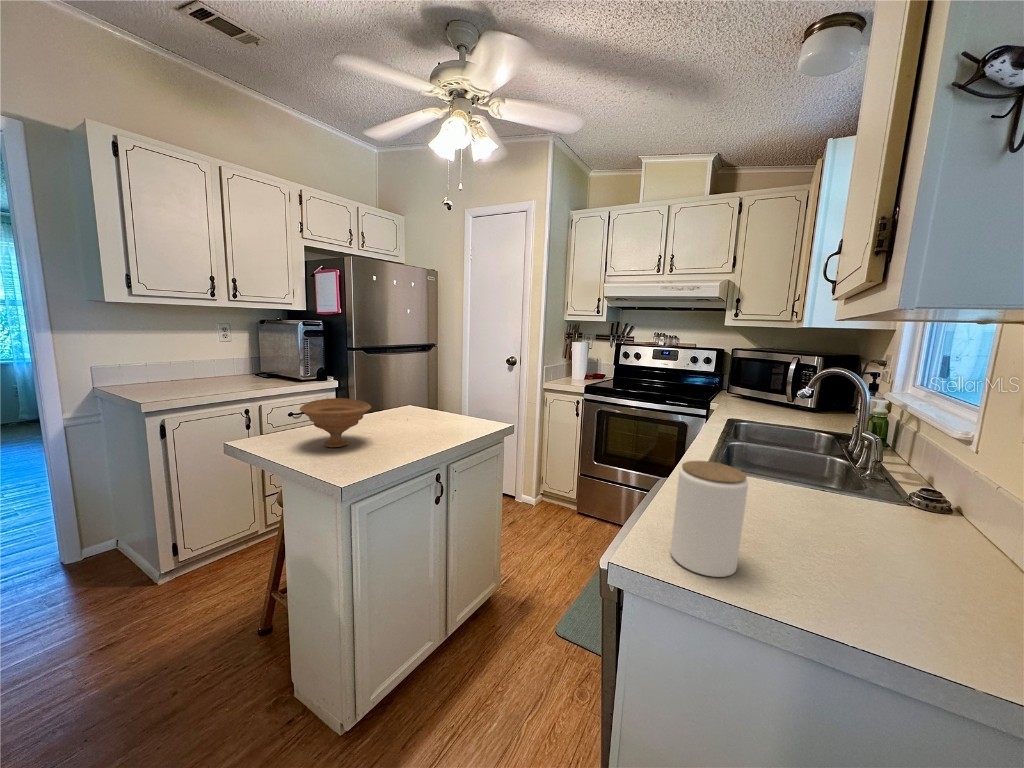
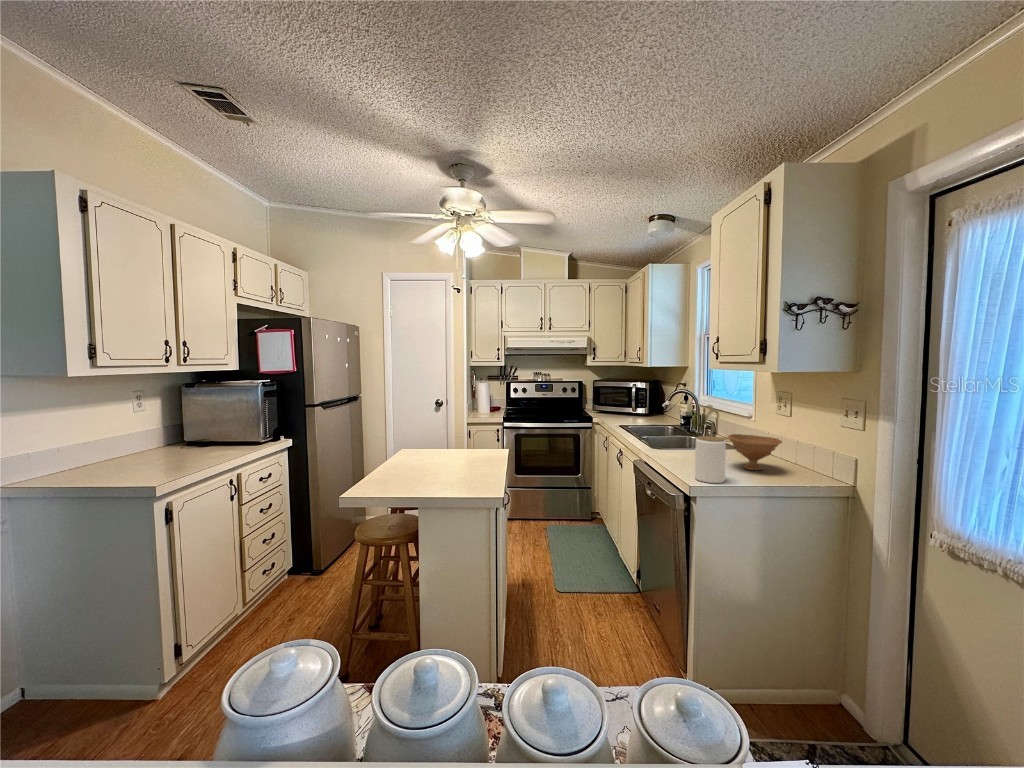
bowl: present [300,398,371,447] -> present [728,434,782,470]

